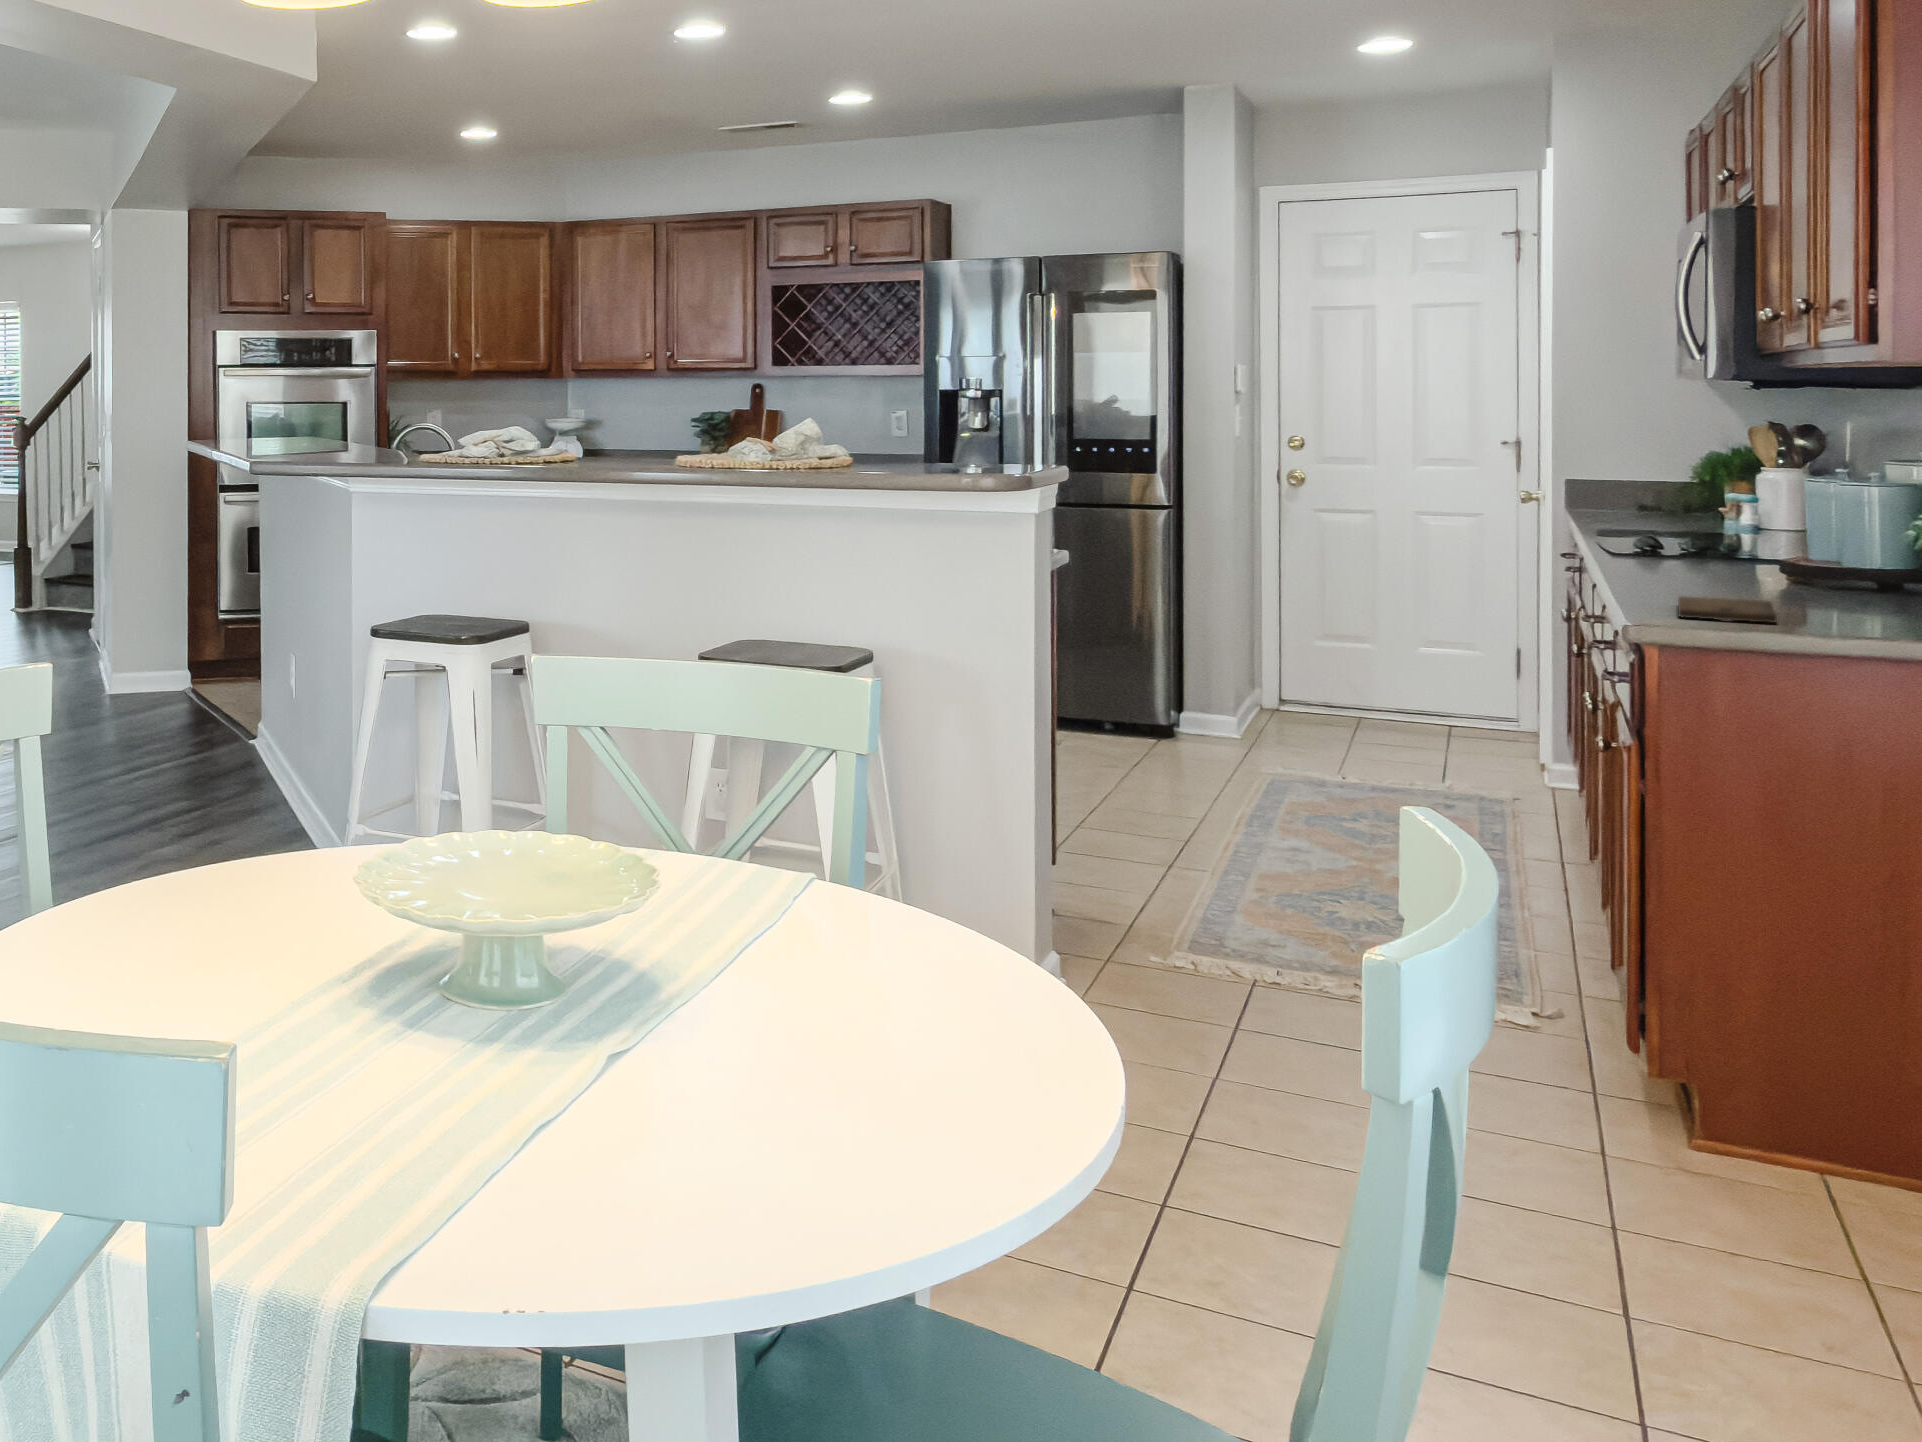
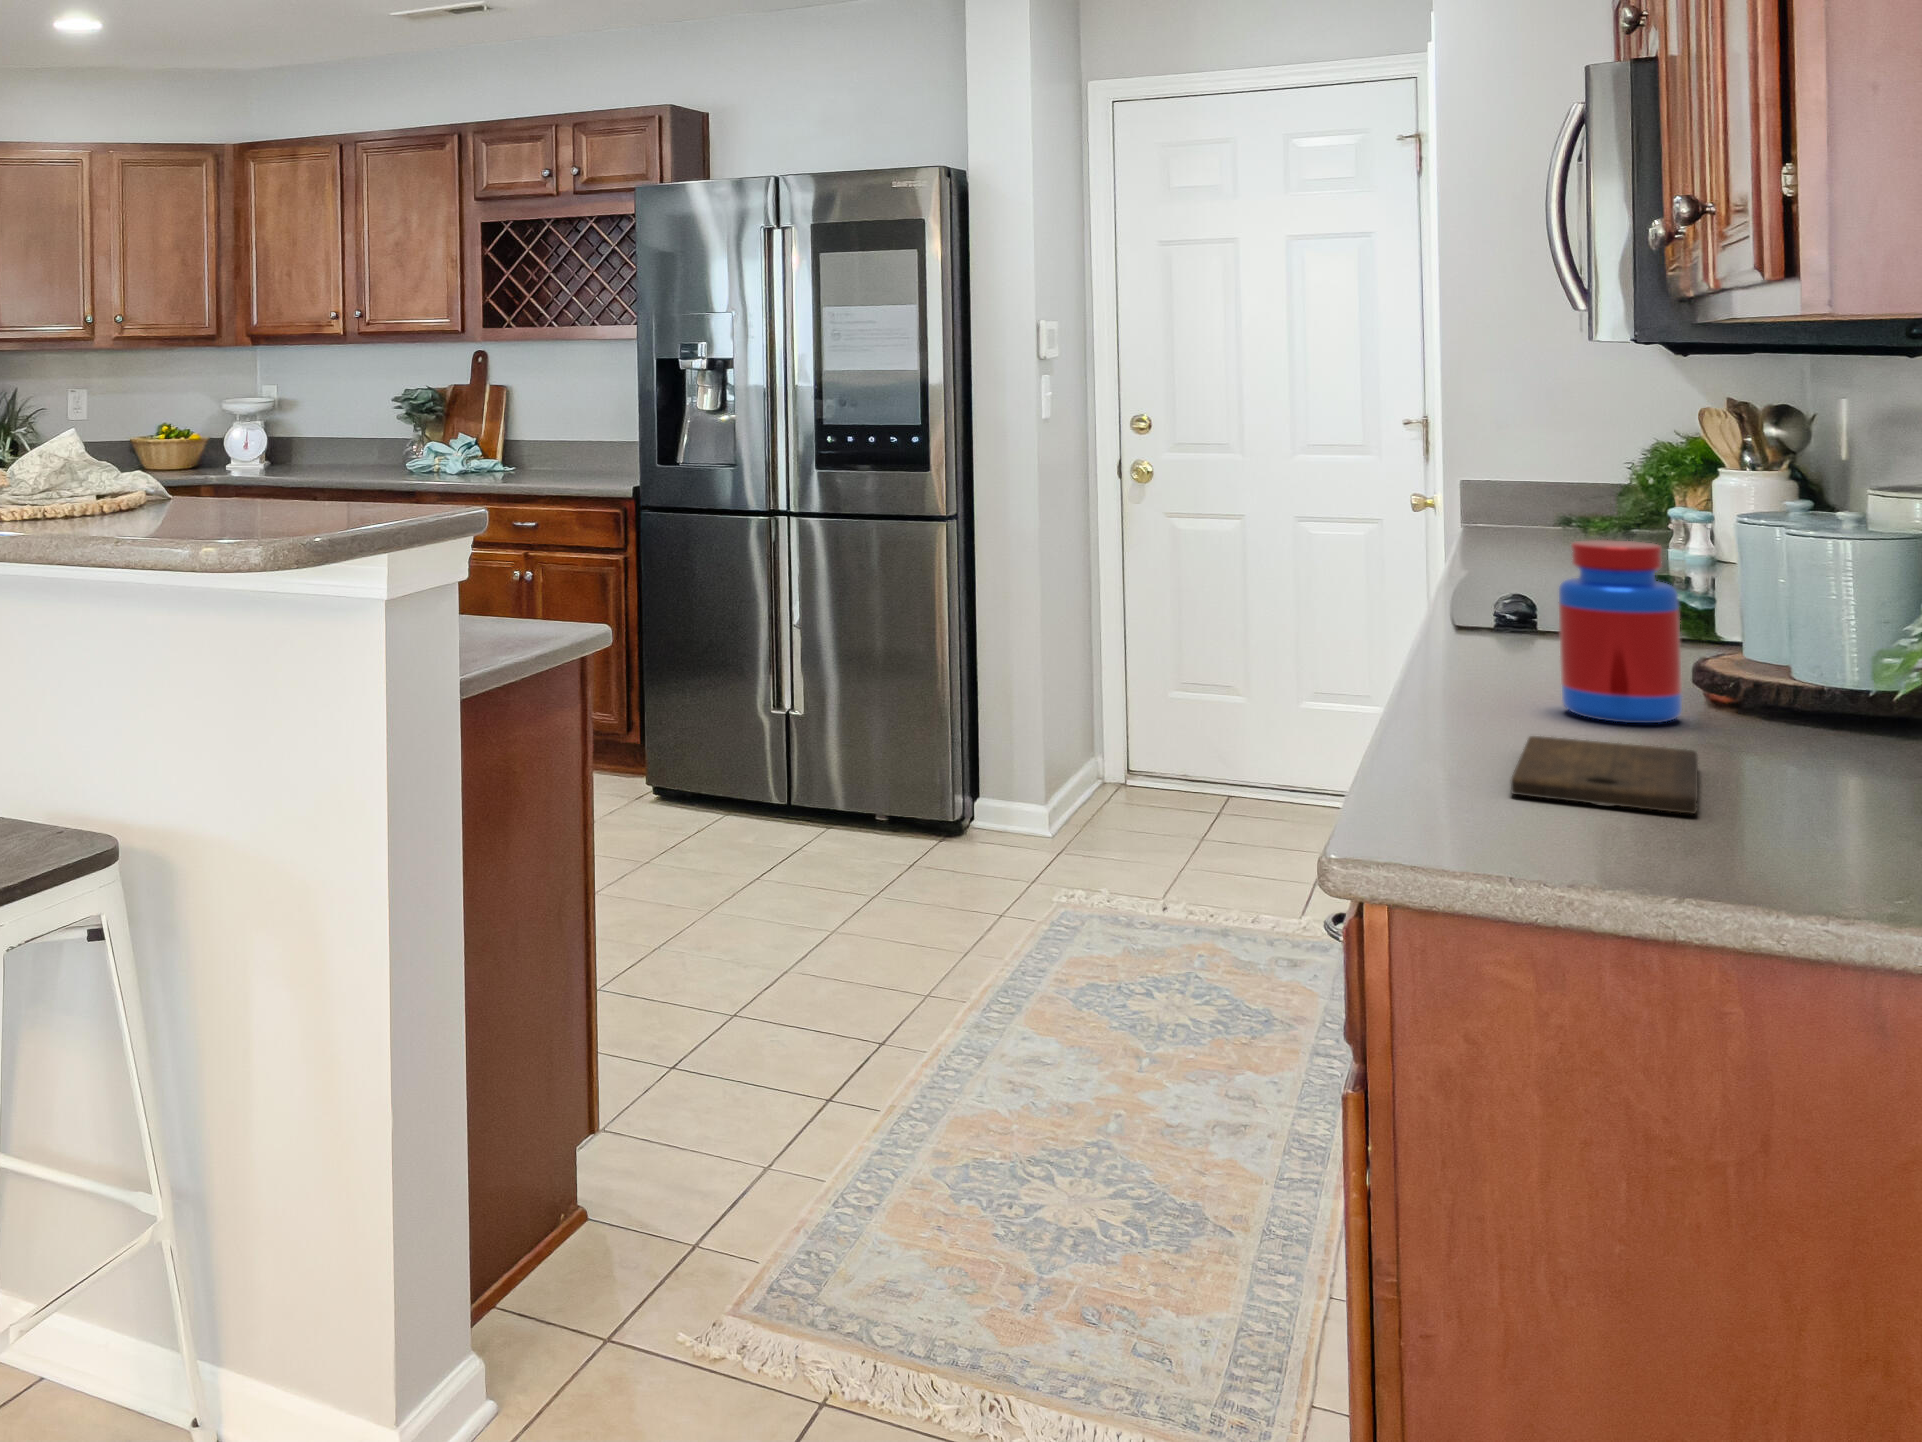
jar: none [1687,498,1757,596] -> present [1559,540,1682,723]

